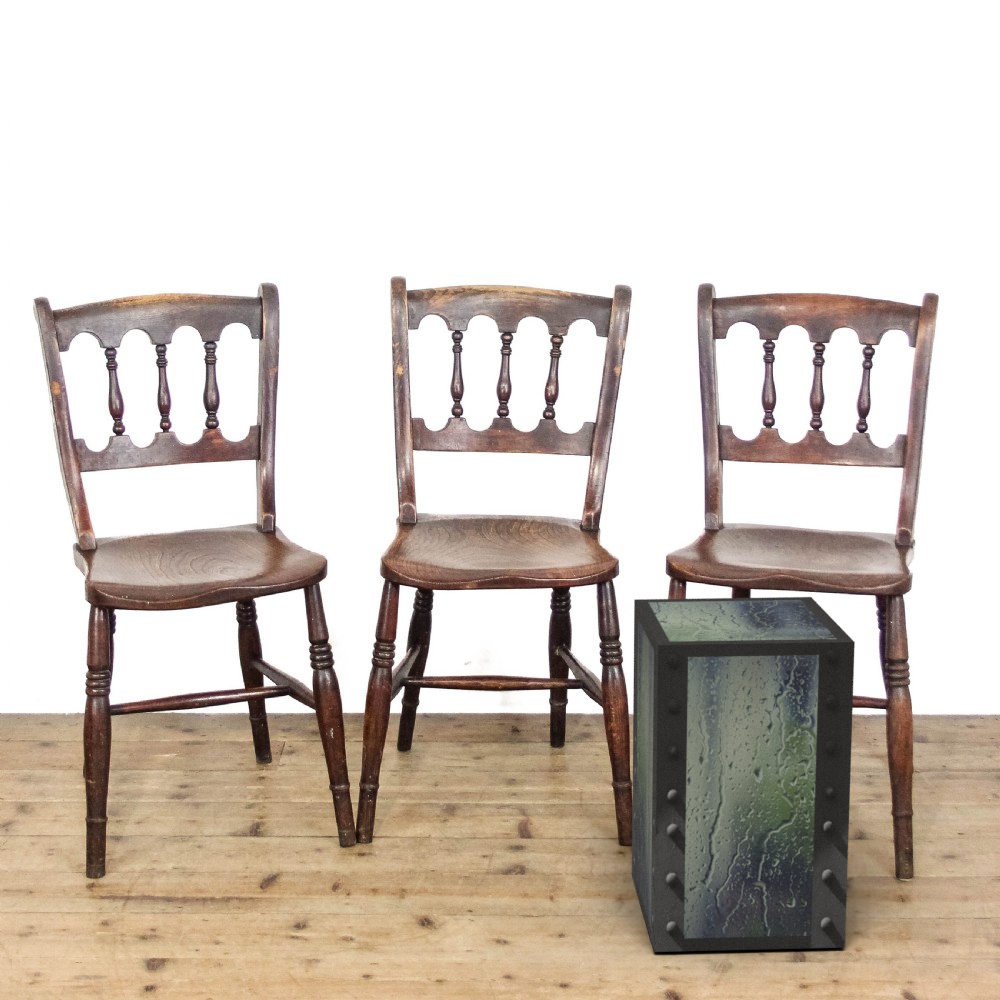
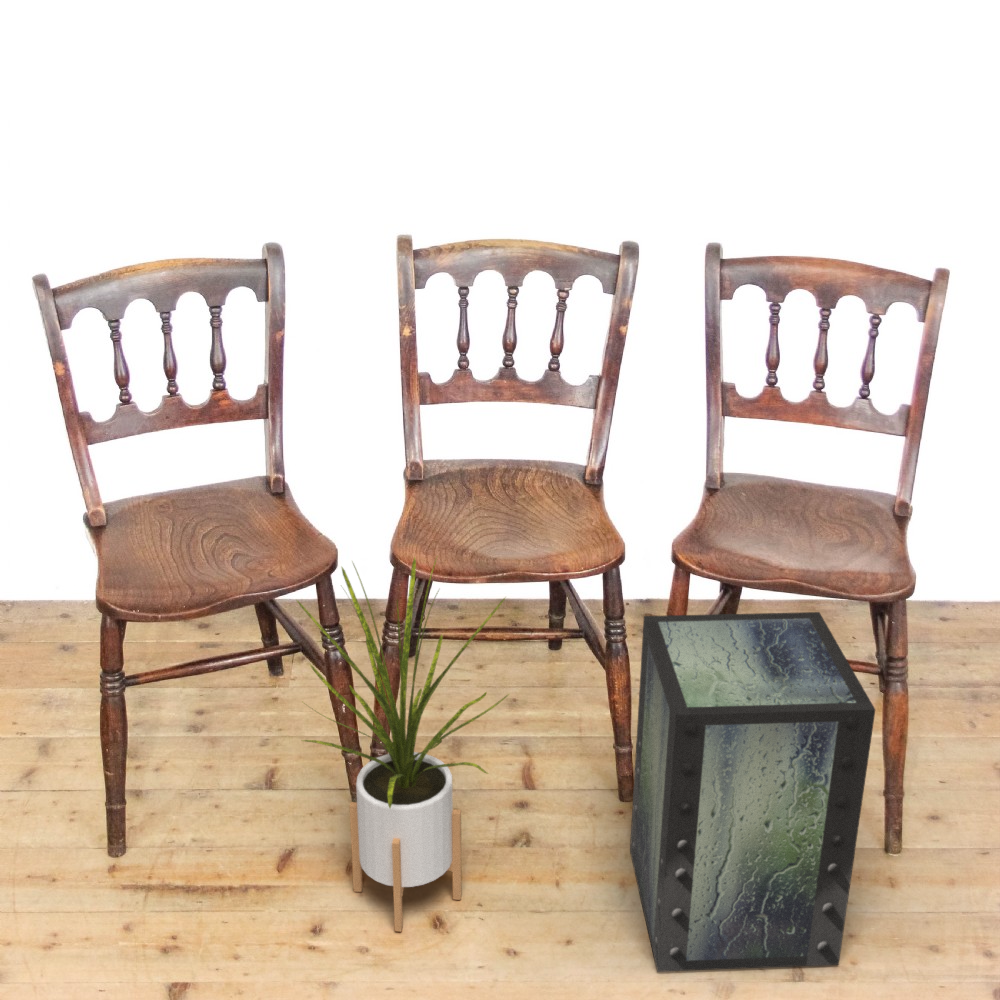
house plant: none [289,522,499,927] -> present [297,558,508,932]

